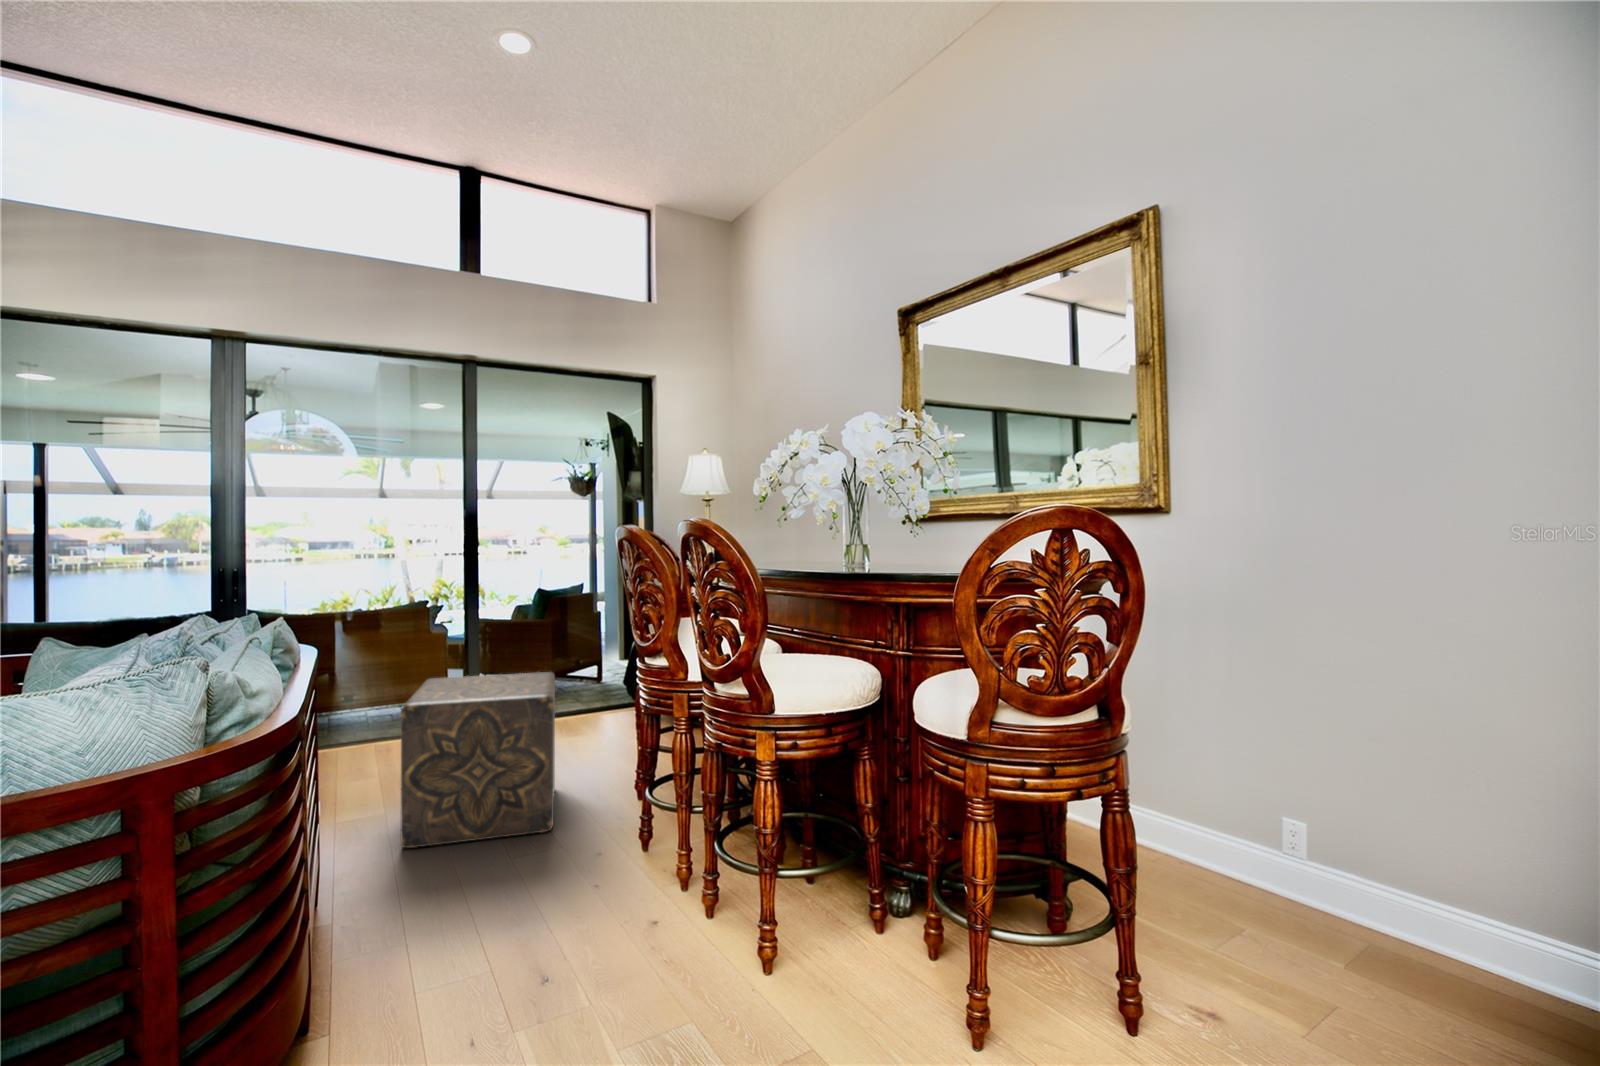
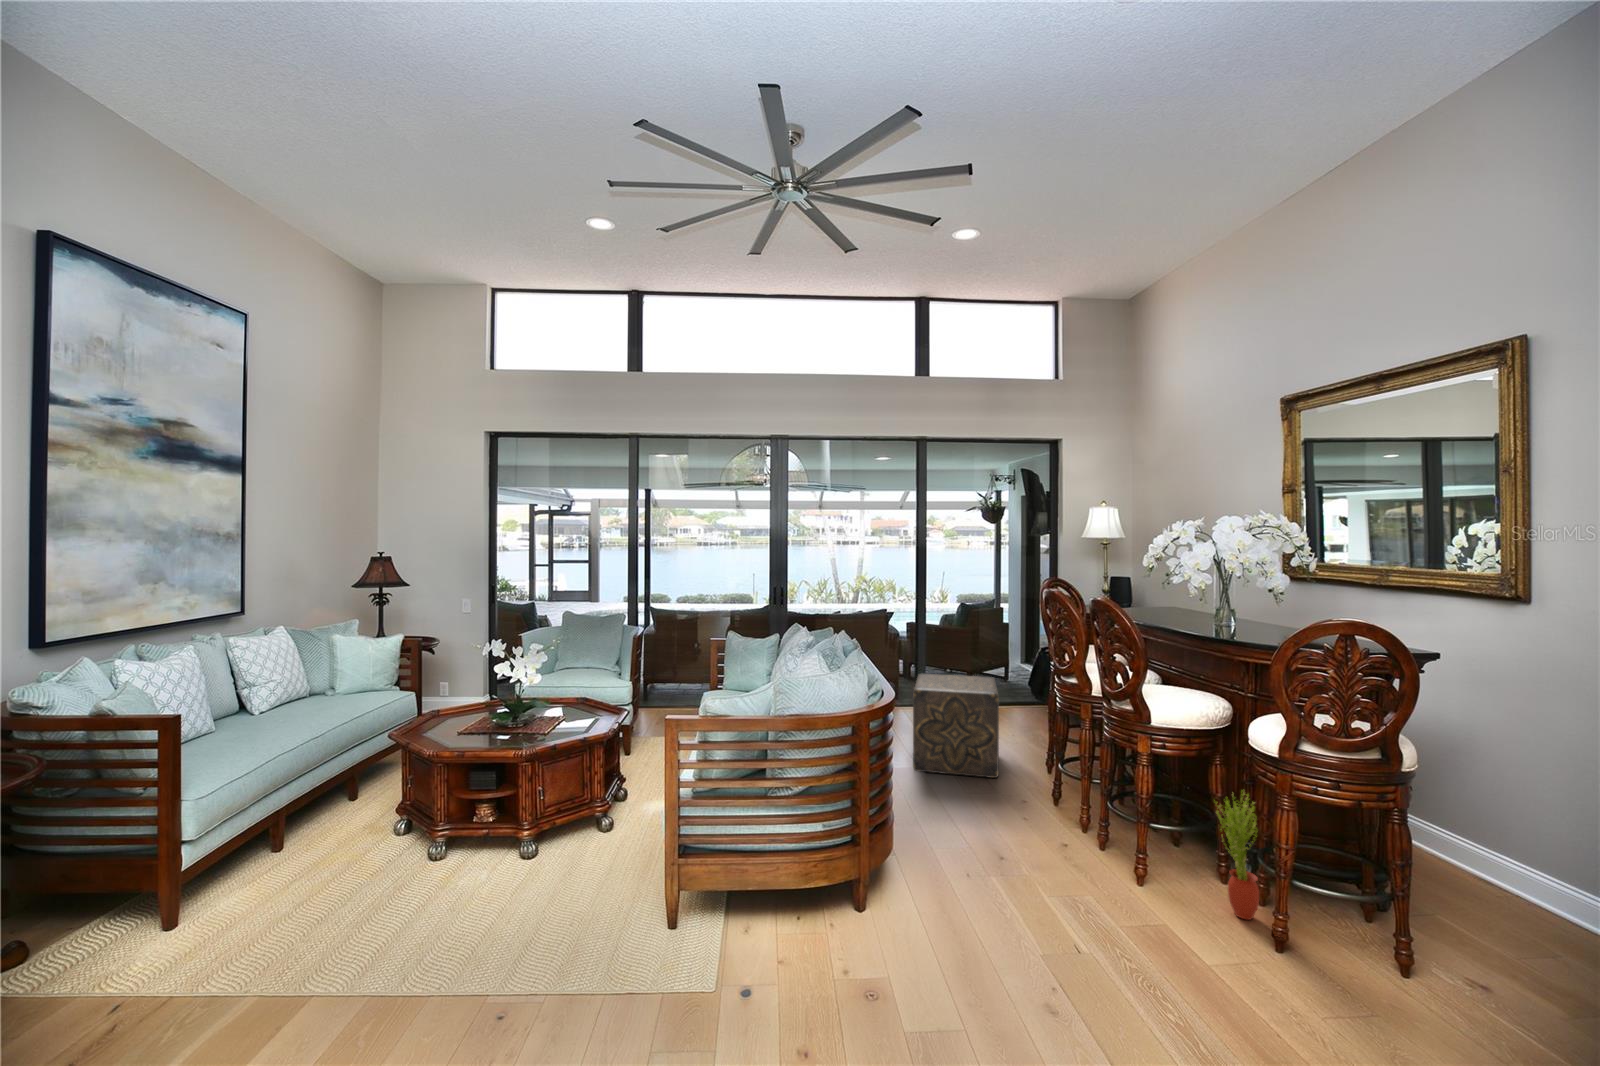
potted plant: none [869,794,932,1003] -> present [1216,792,1259,920]

